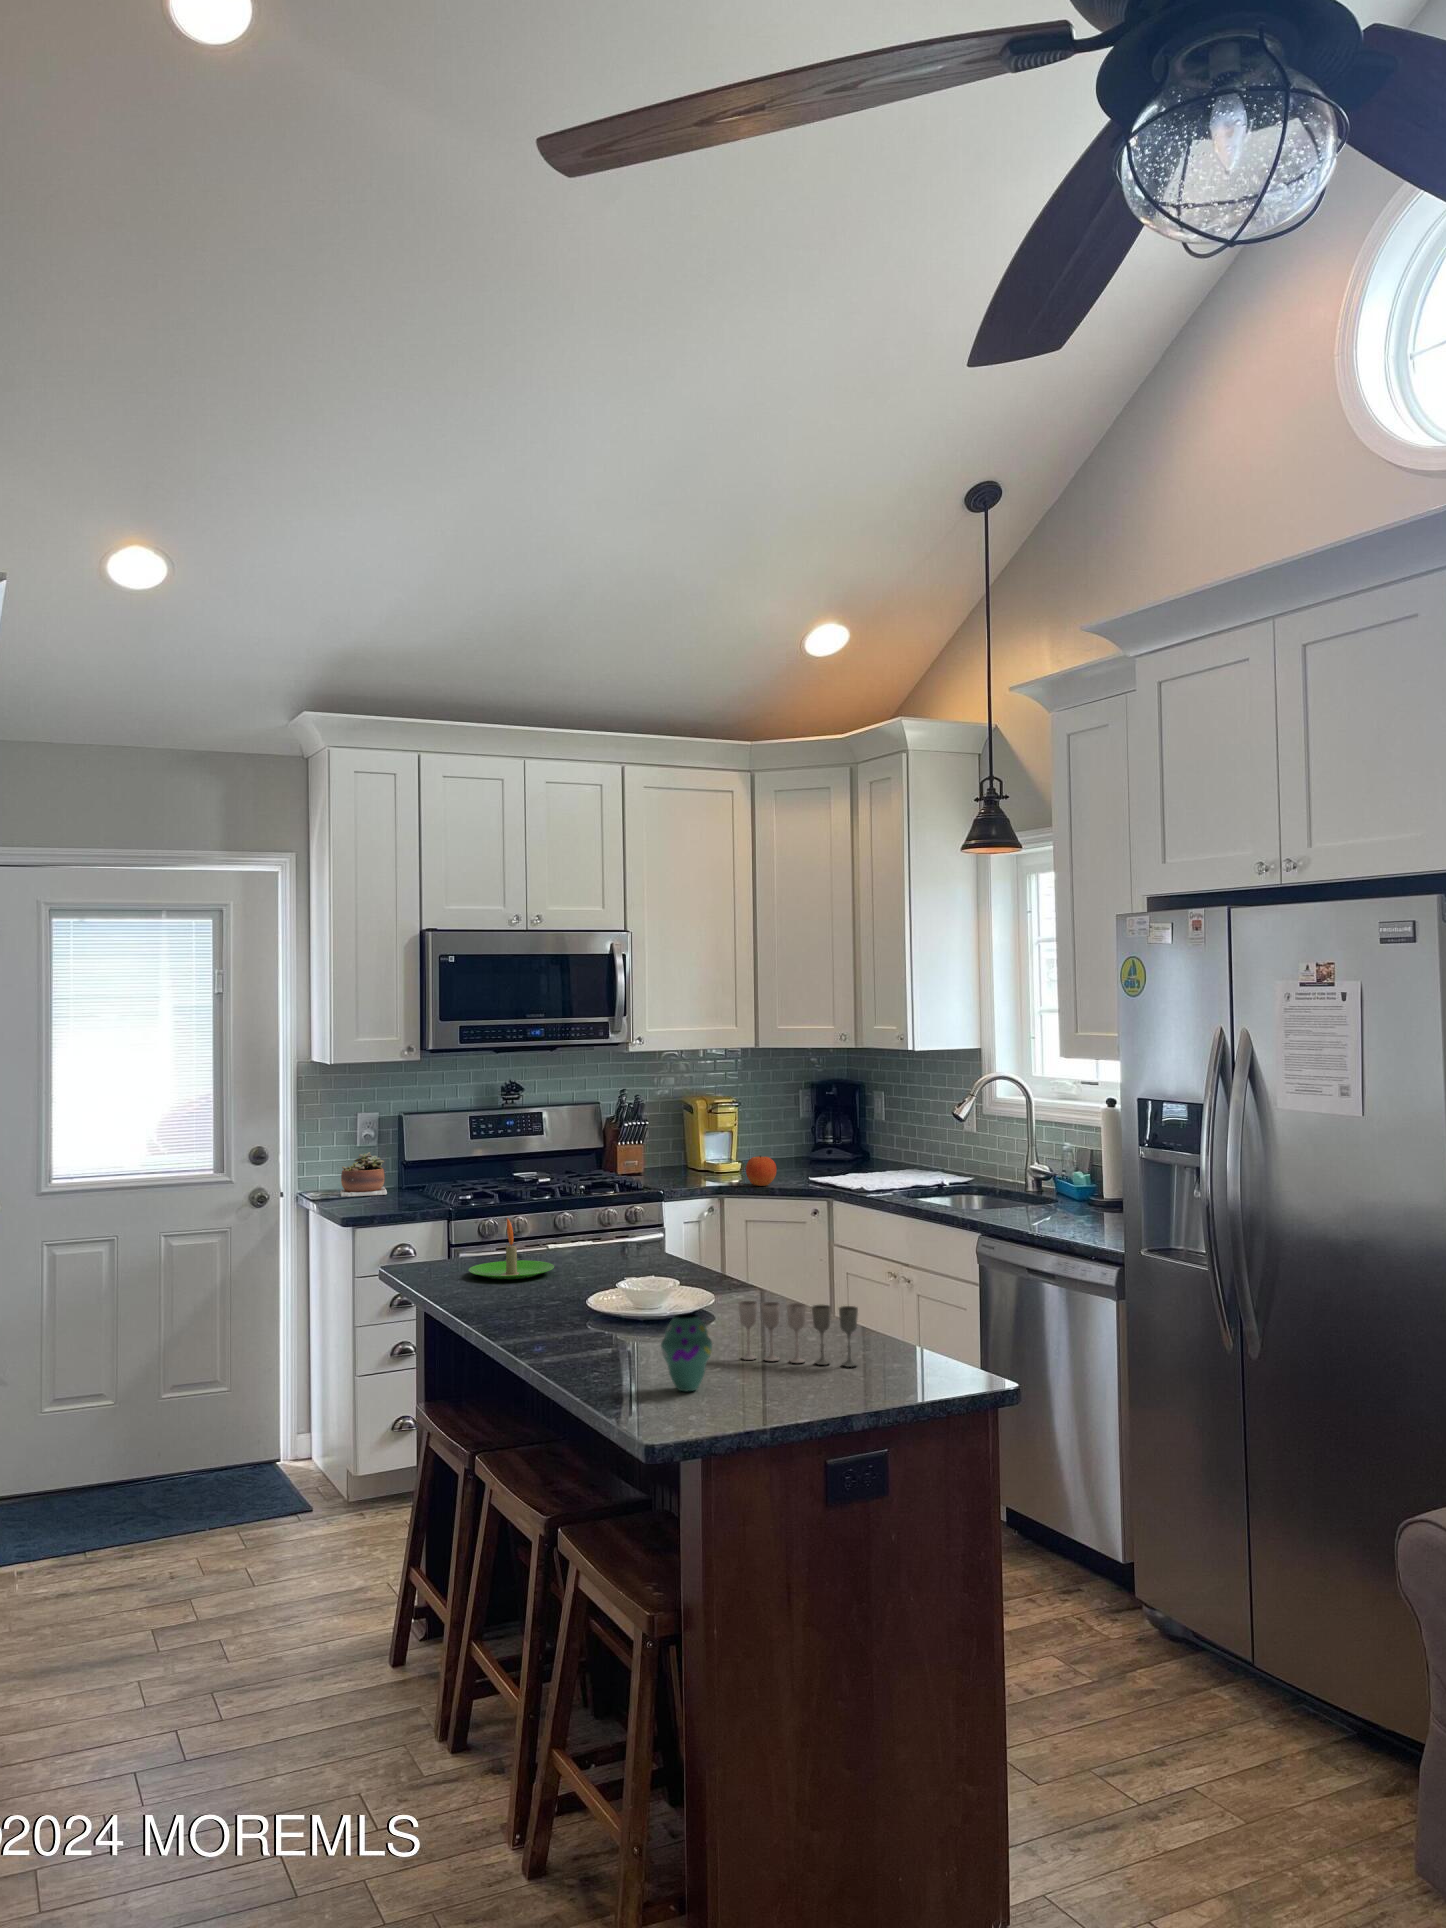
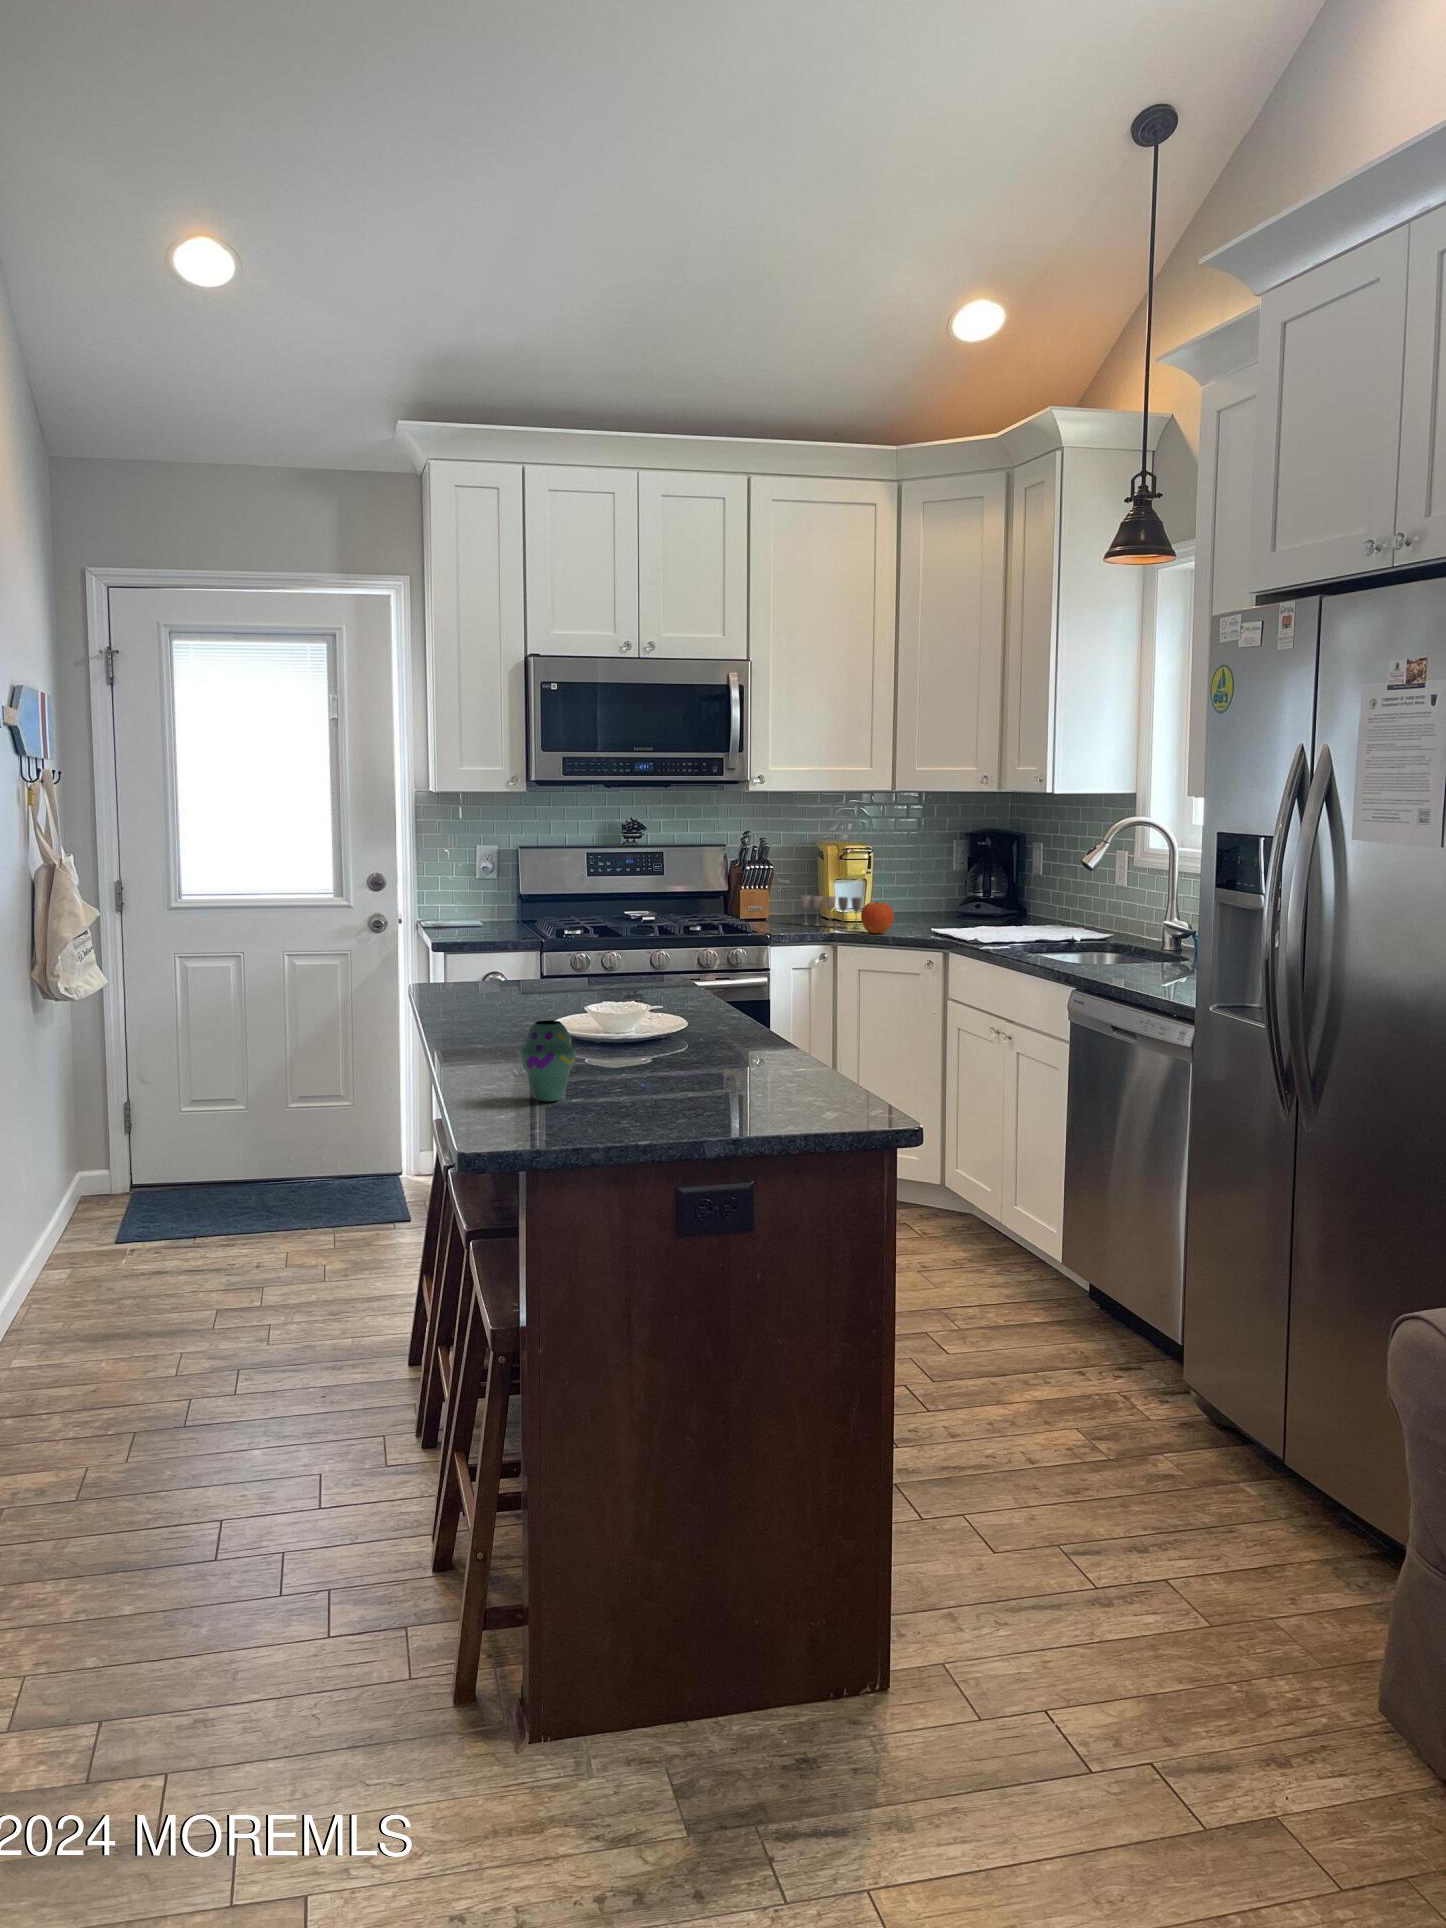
succulent plant: present [340,1152,387,1197] -> none [446,883,496,925]
candle: present [469,1218,554,1280] -> none [473,937,562,998]
wine glass: present [739,1301,858,1367] -> present [801,895,862,928]

